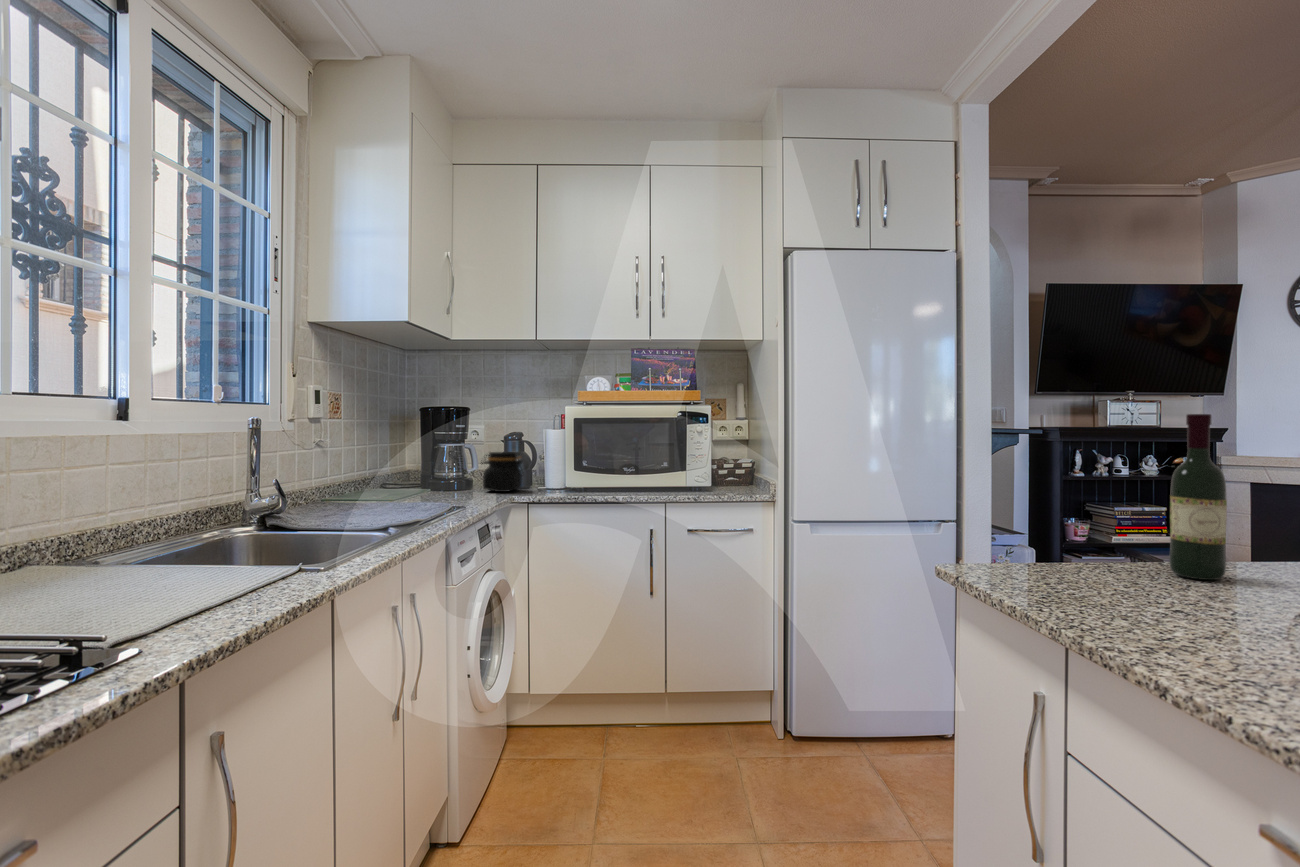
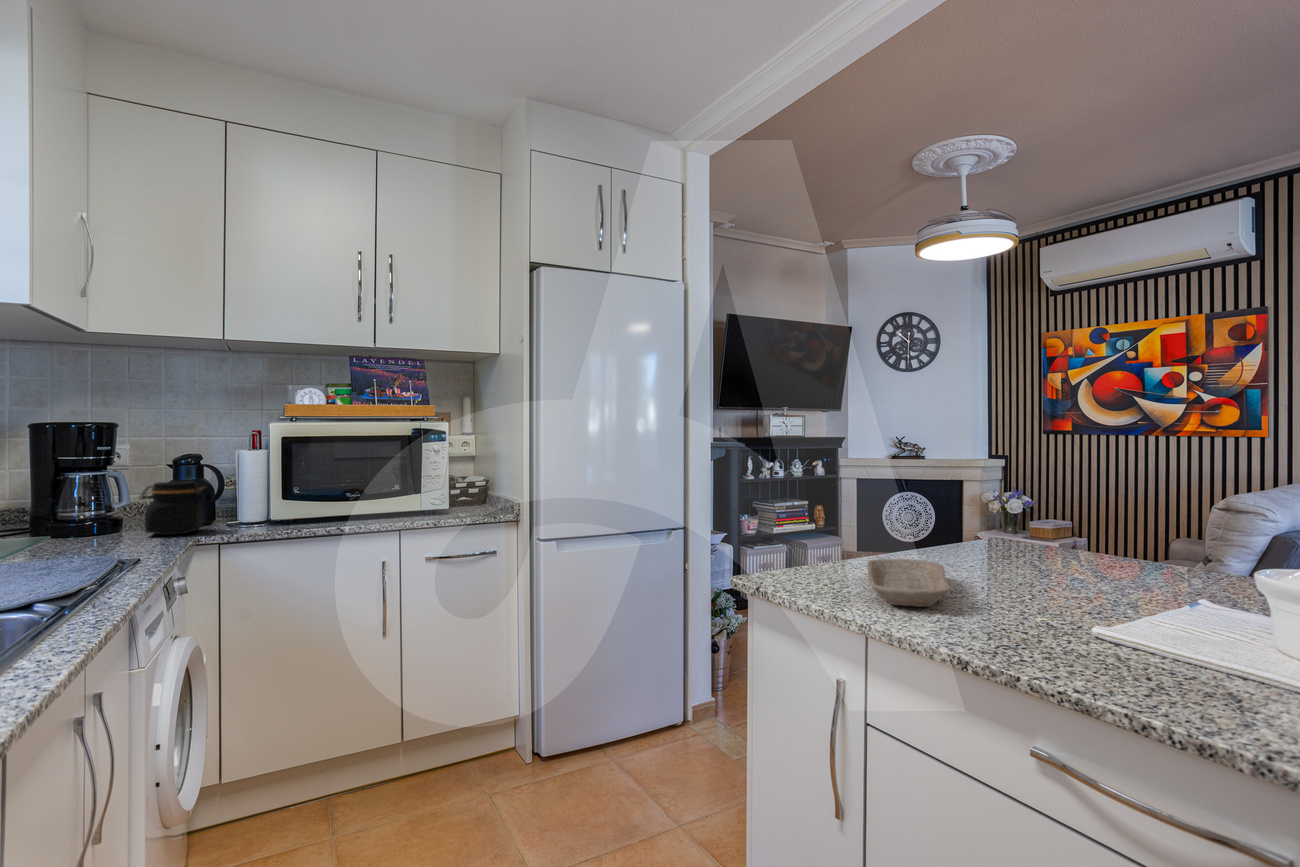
wine bottle: present [1169,414,1227,580] -> none [888,438,924,567]
tray: none [1088,564,1231,622] -> present [868,559,950,607]

